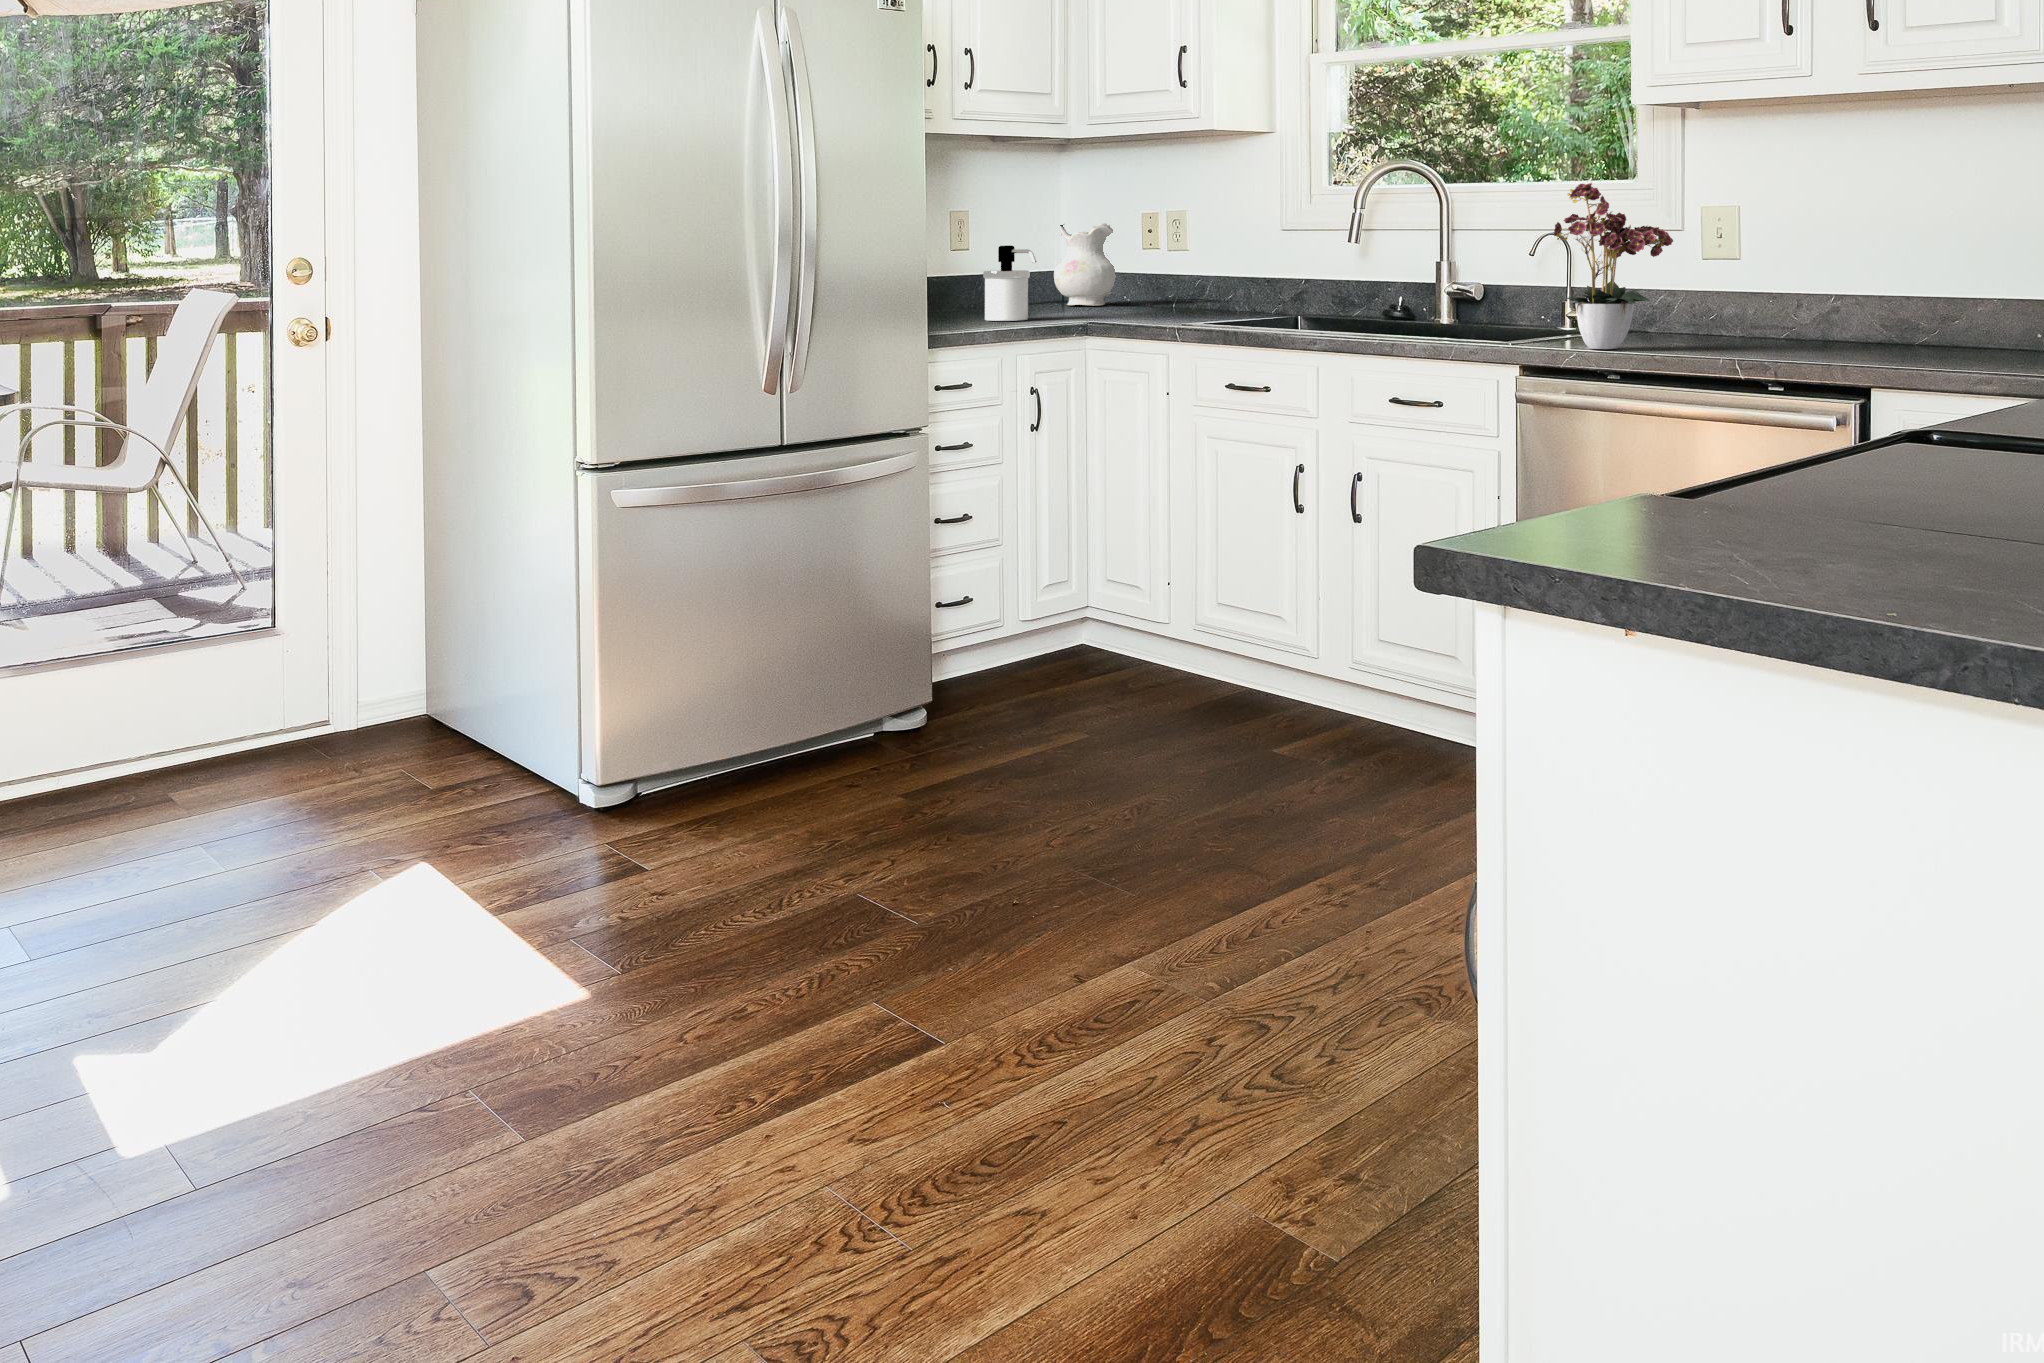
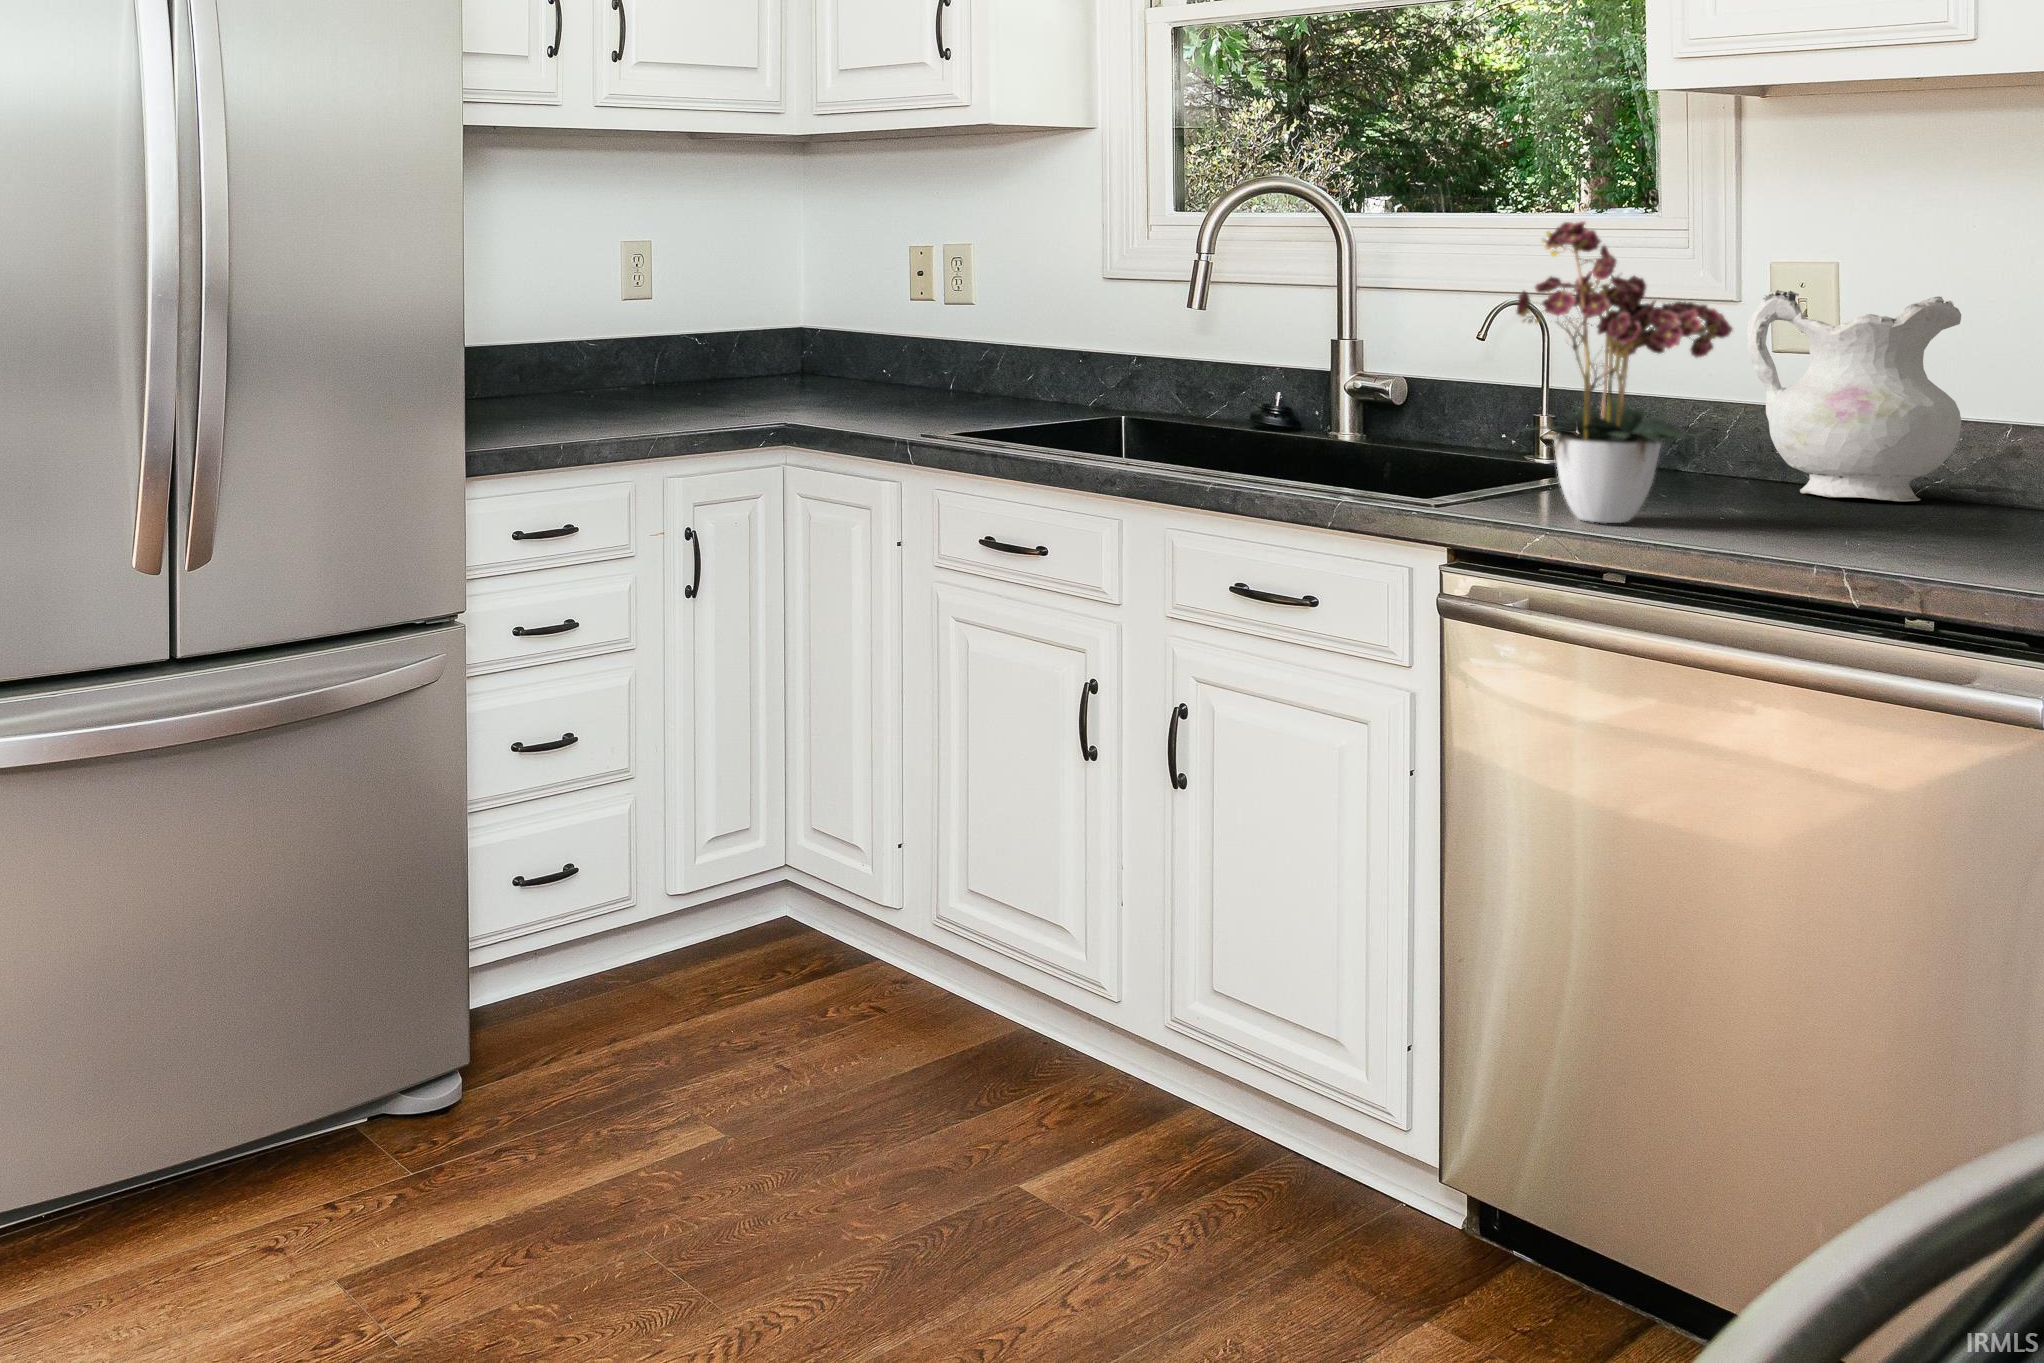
ceramic pitcher: present [1054,223,1116,306] -> present [1747,290,1961,501]
soap dispenser: present [983,246,1036,321] -> none [648,298,719,415]

